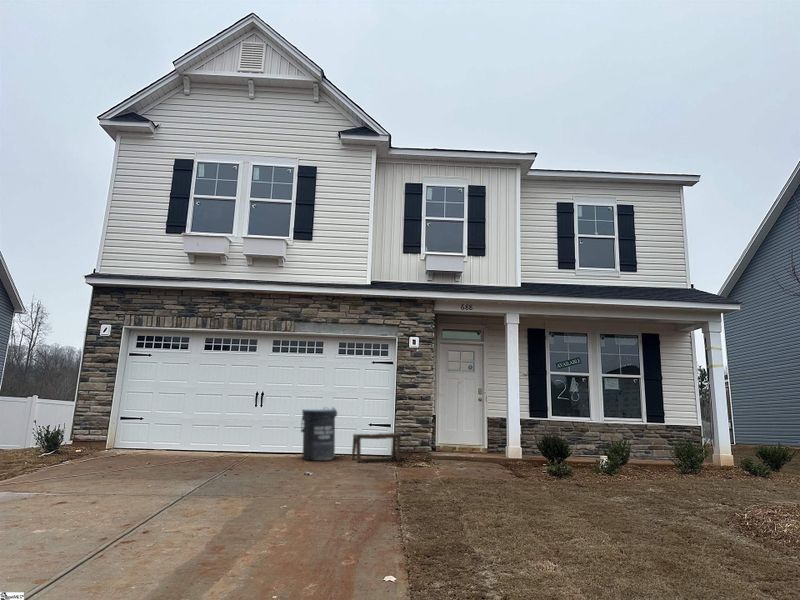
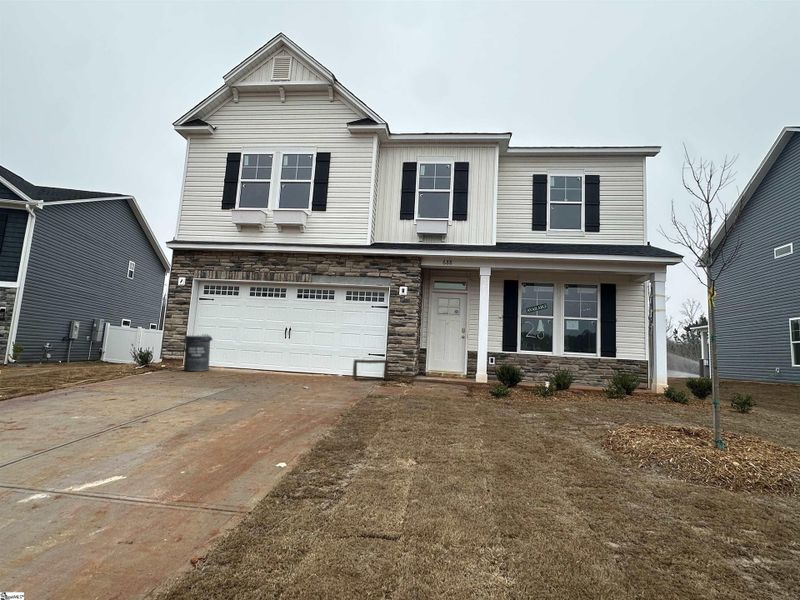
trash can: present [301,408,337,461] -> present [184,335,213,371]

